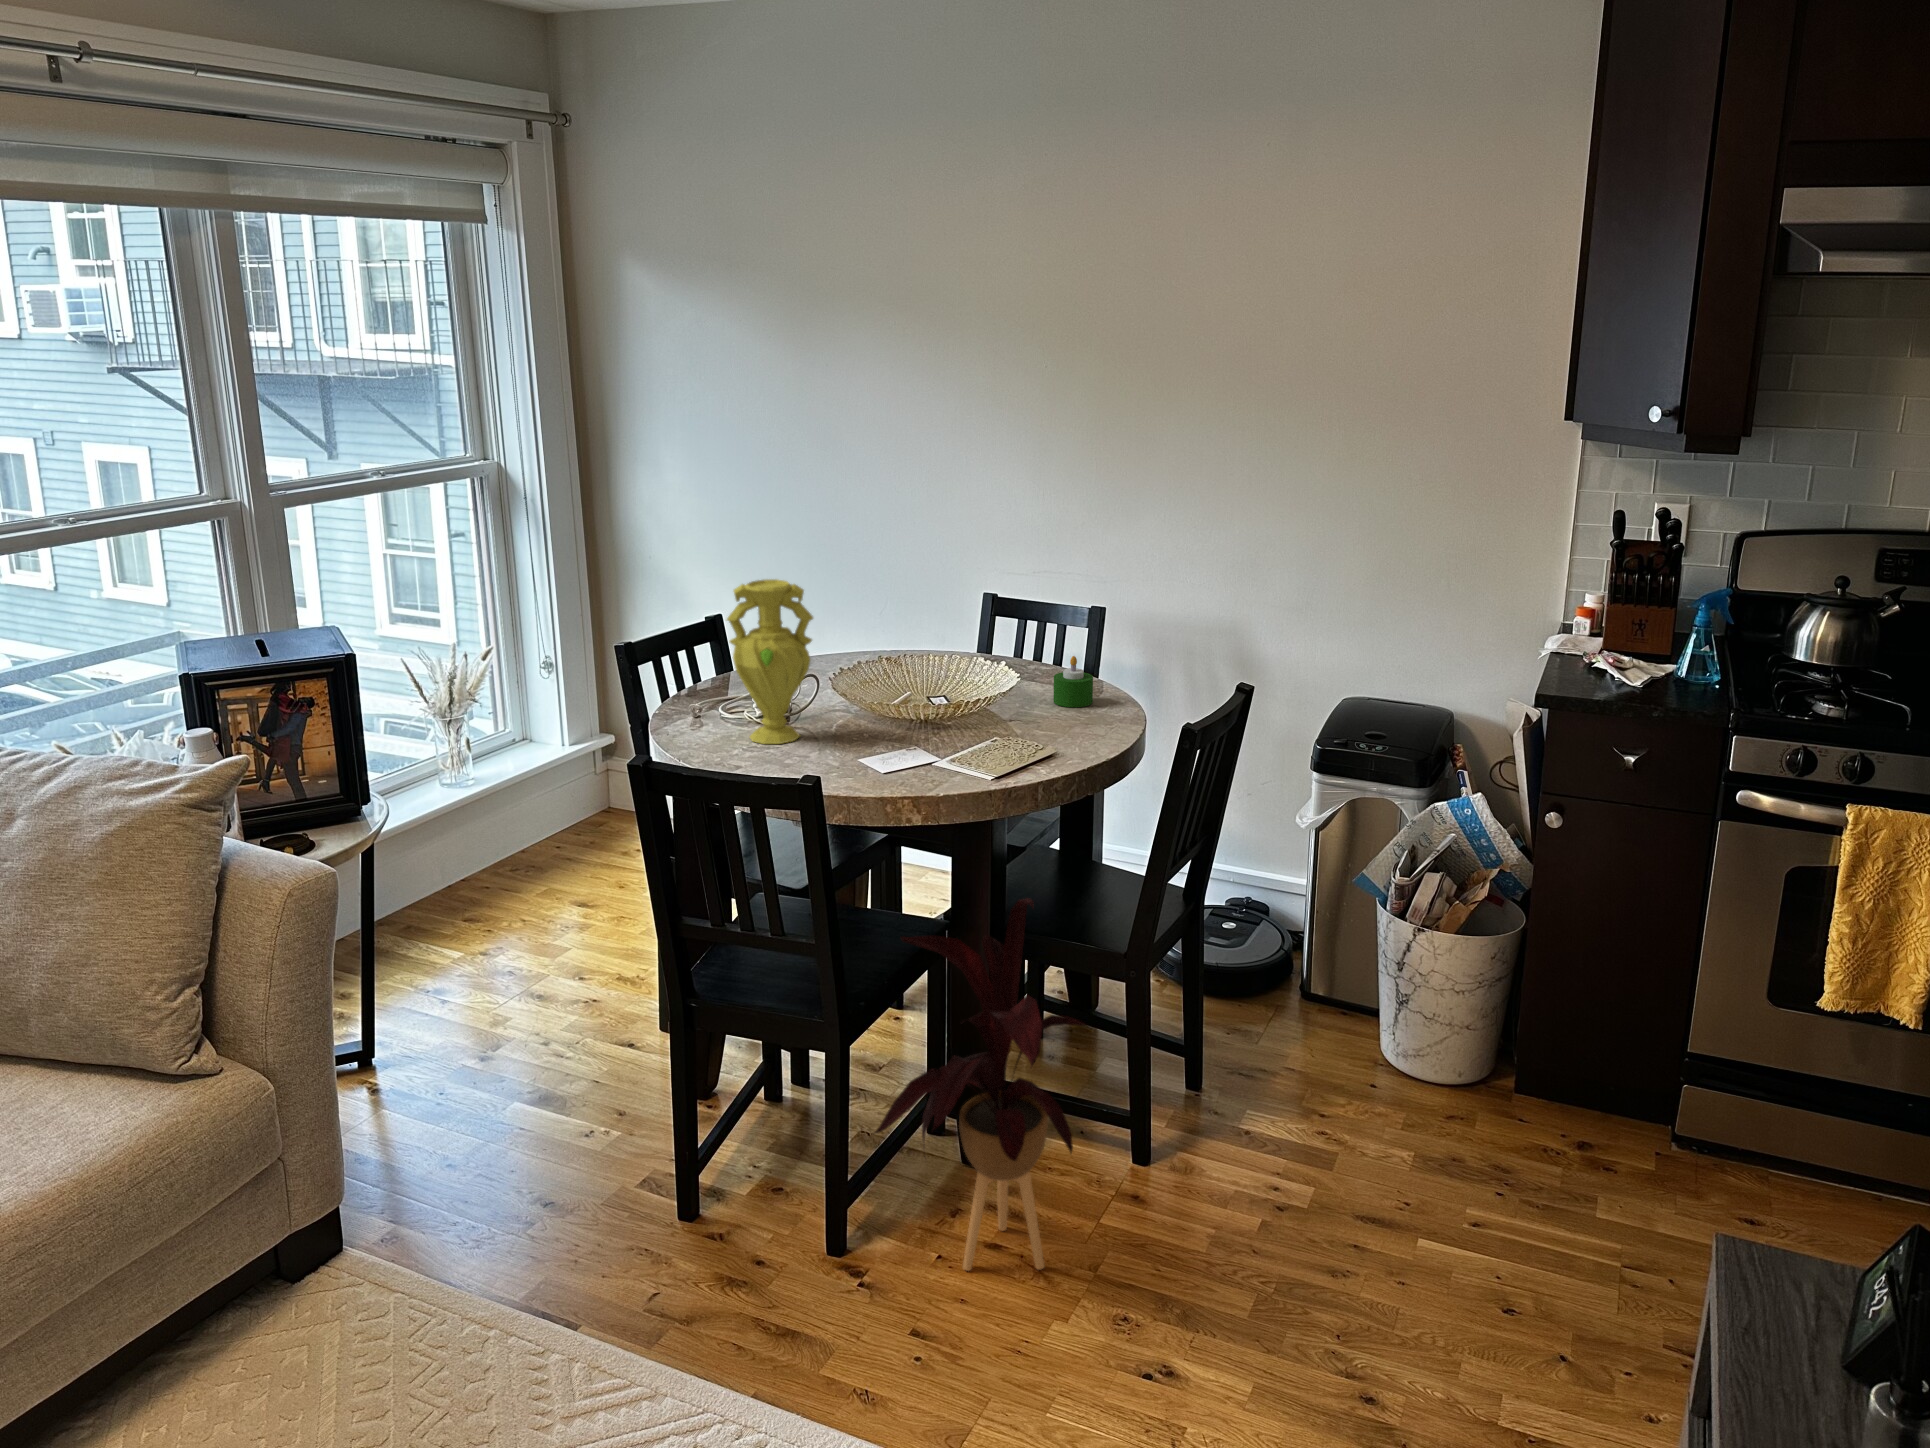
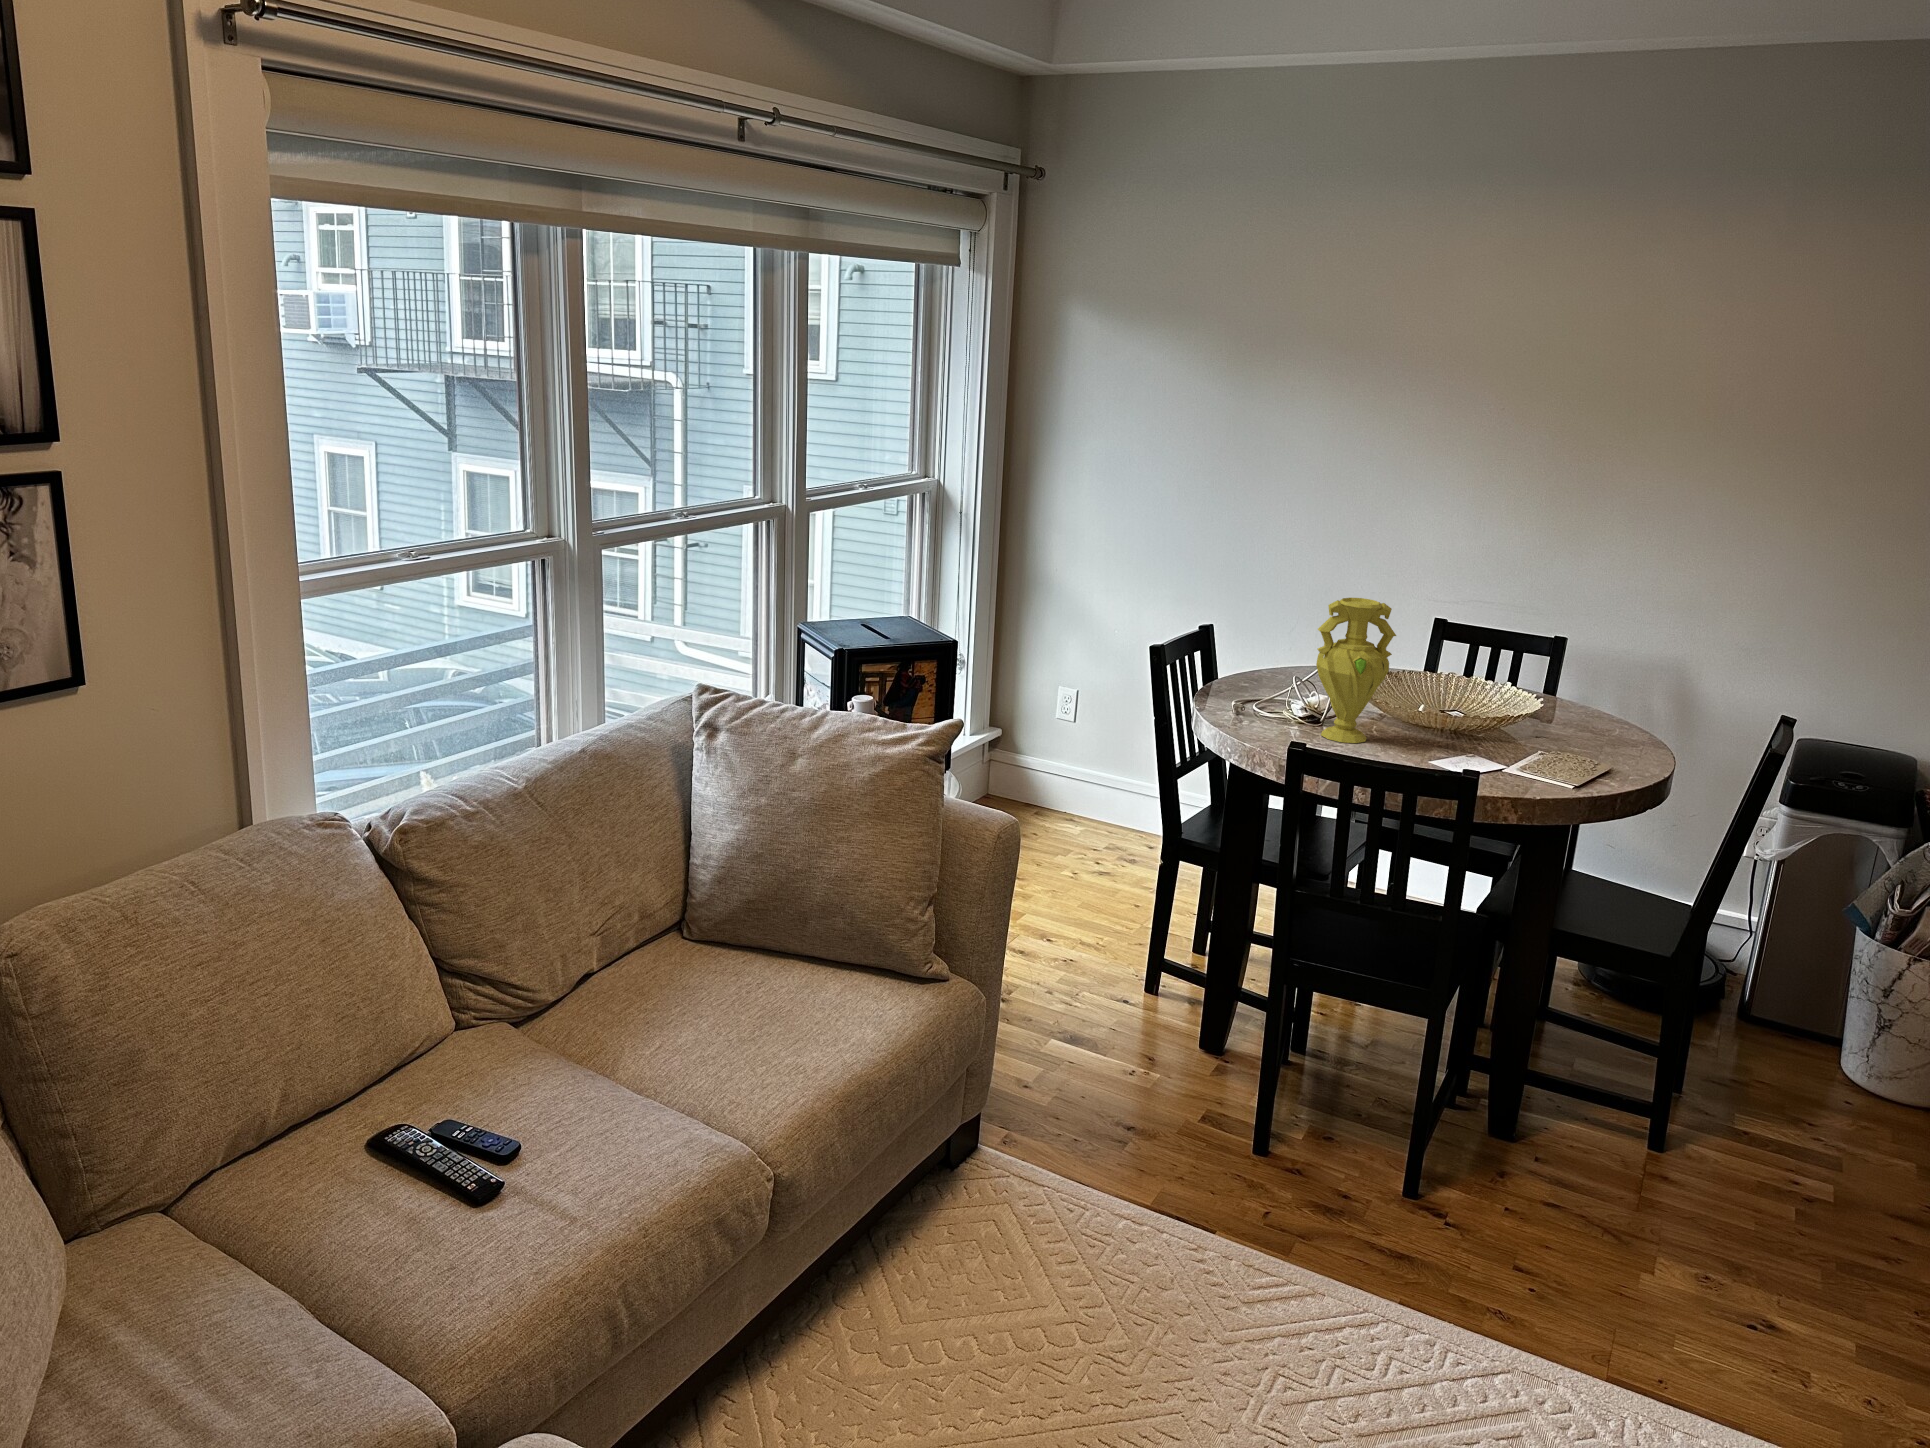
candle: present [1053,656,1093,707] -> none [1560,684,1603,731]
house plant: present [875,898,1086,1271] -> none [1497,893,1702,1228]

